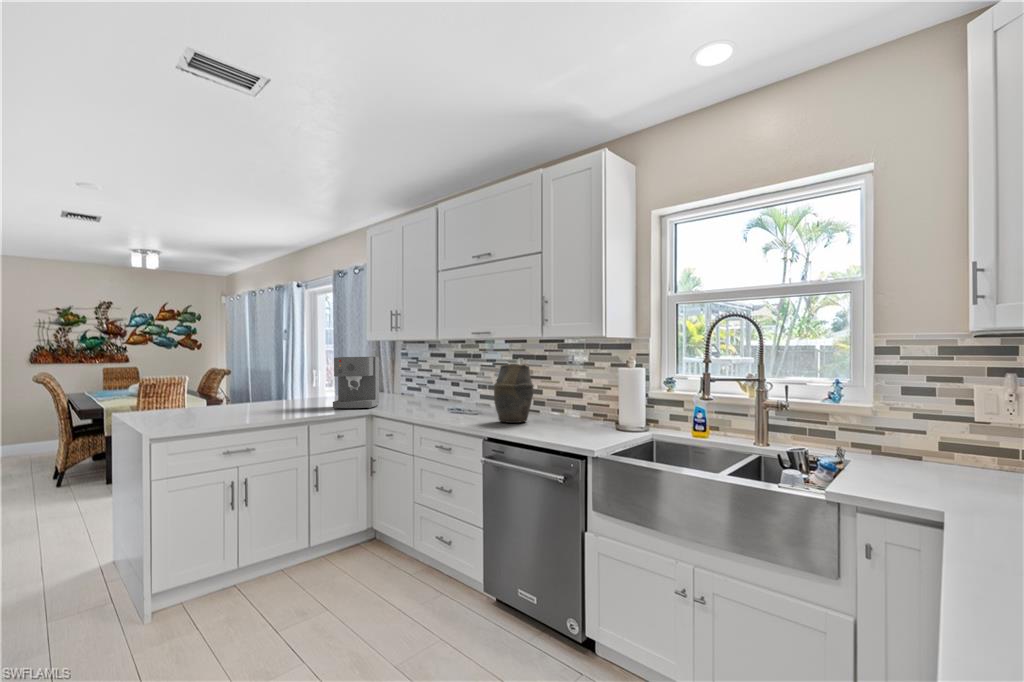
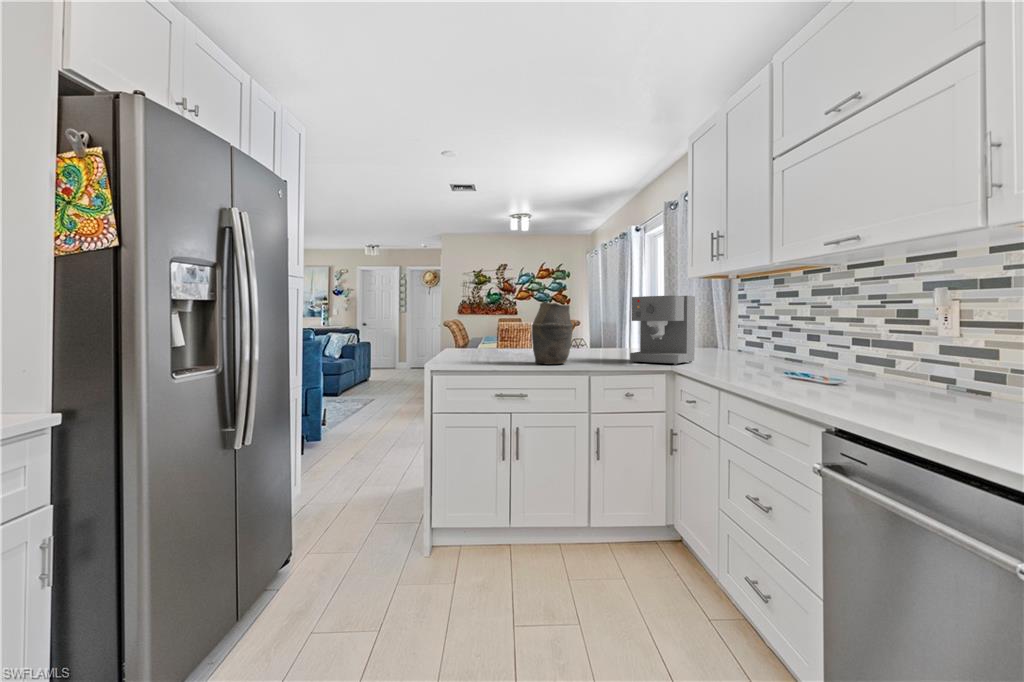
vase: present [494,364,533,423] -> present [532,302,573,365]

